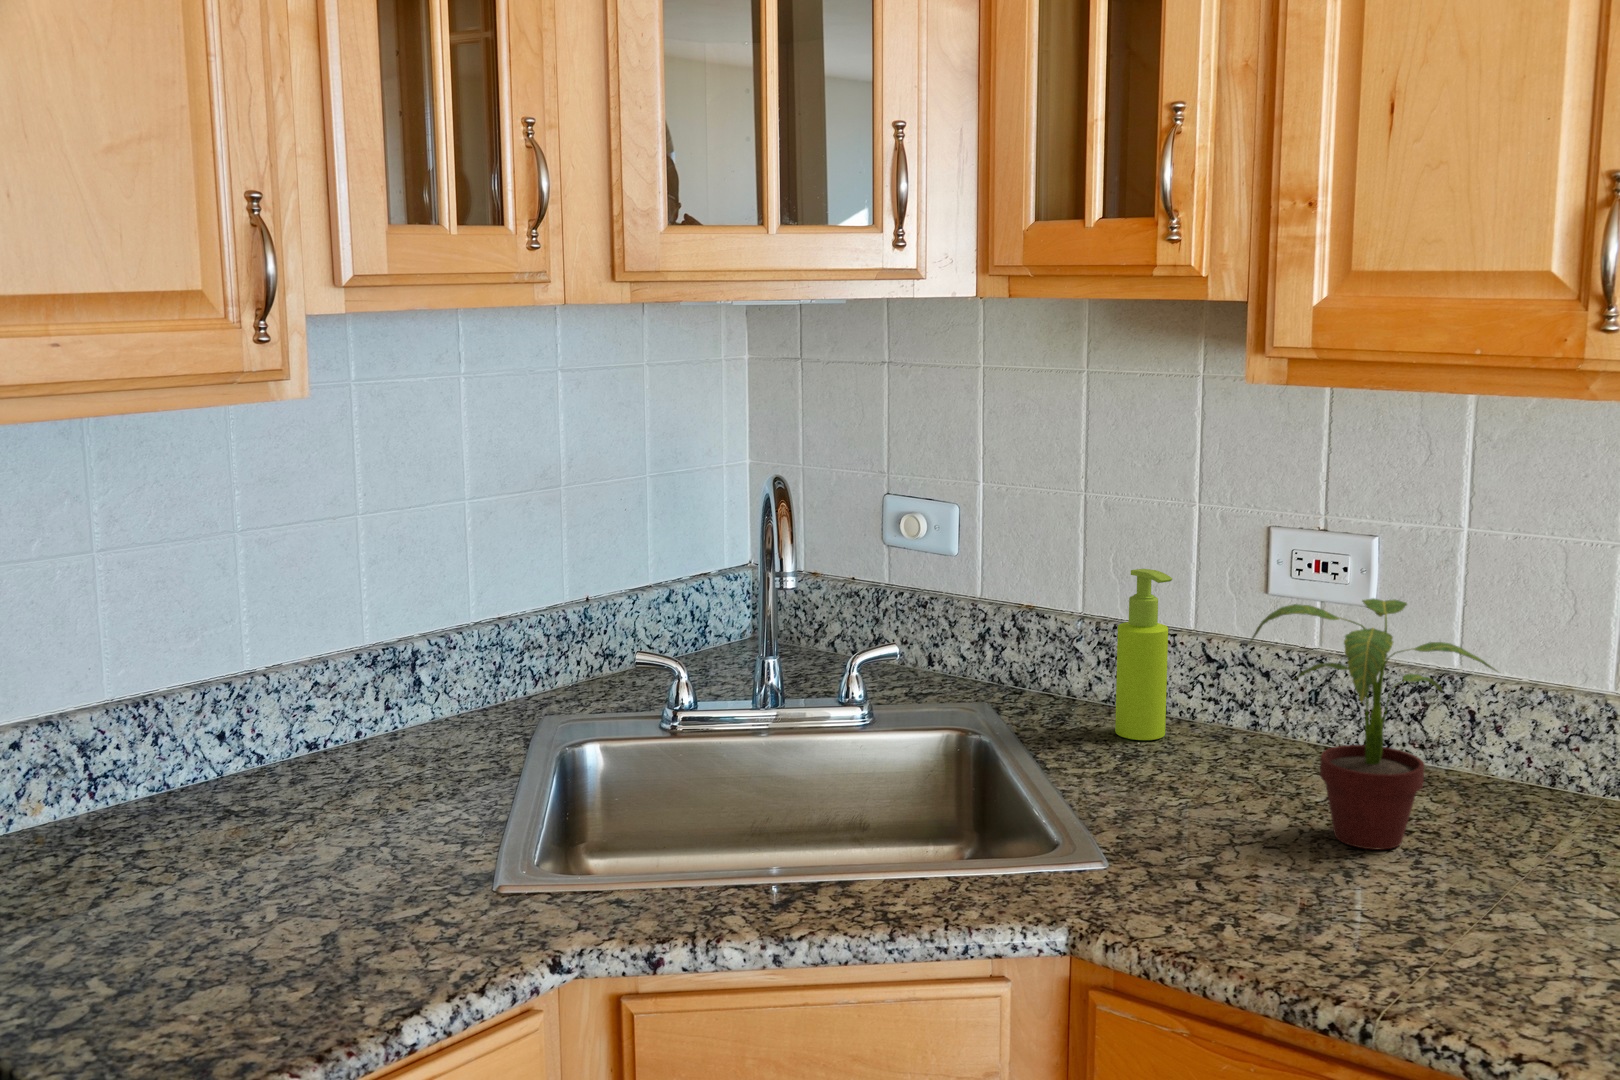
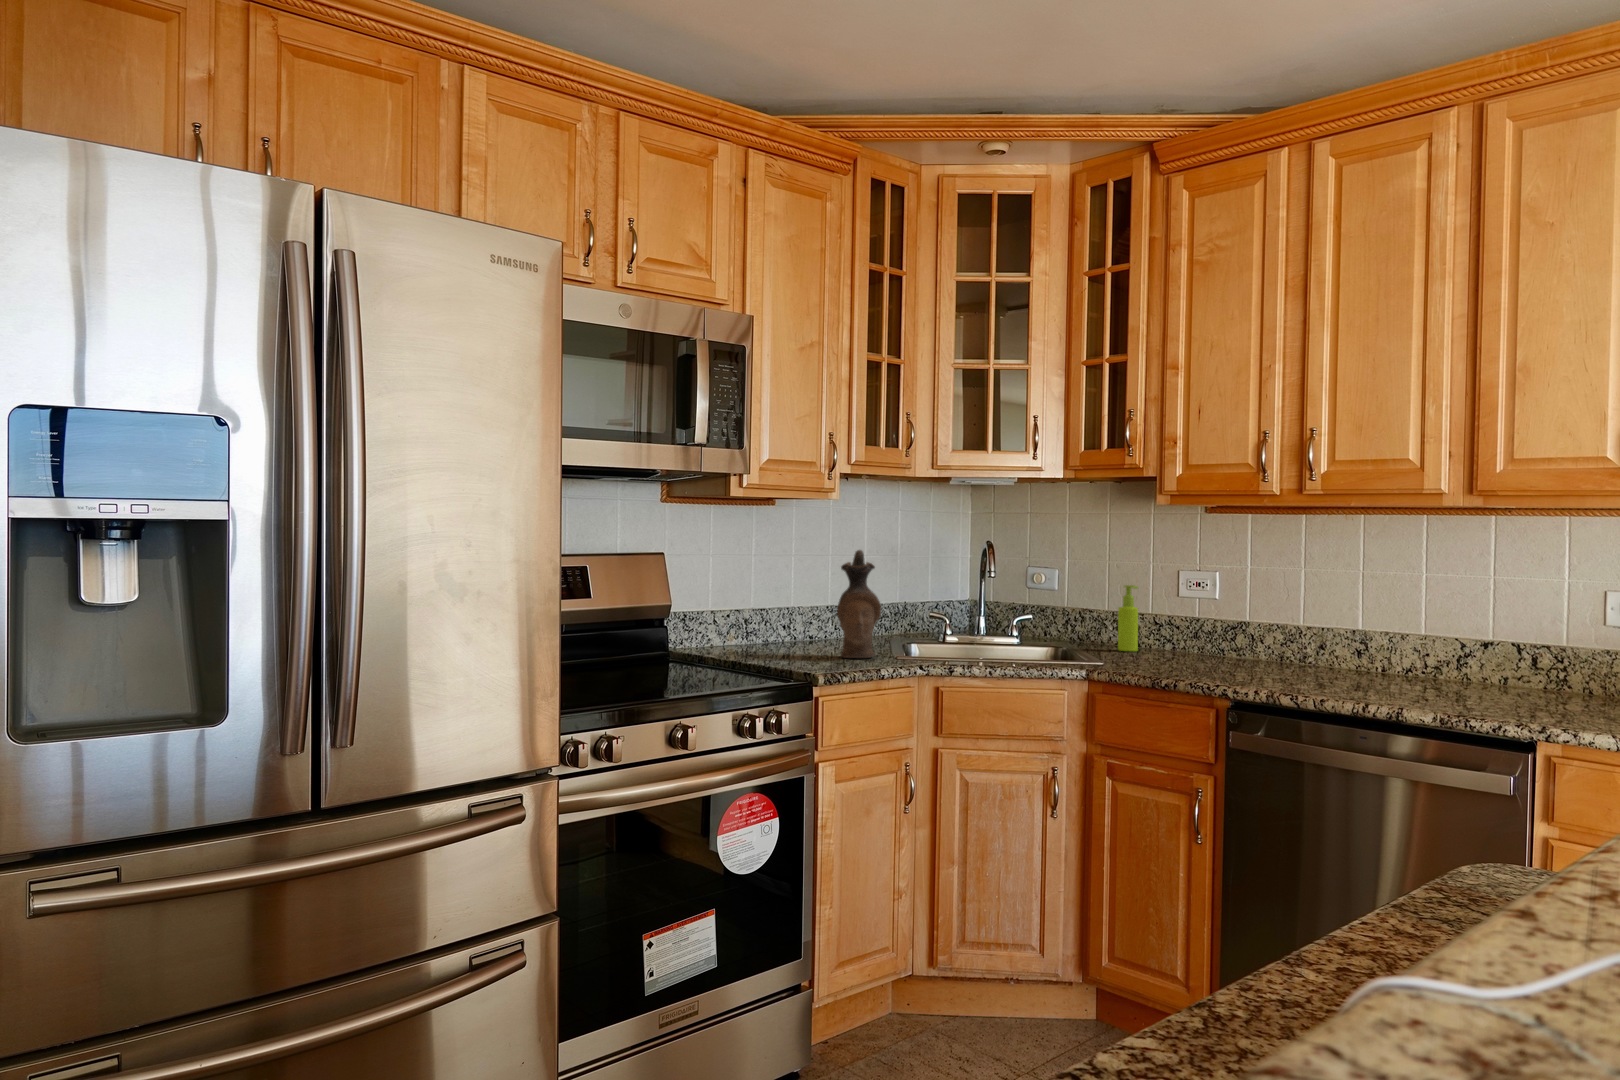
ceramic pitcher: none [309,546,448,888] -> present [837,550,881,658]
potted plant: present [1250,598,1496,849] -> none [1158,582,1247,667]

